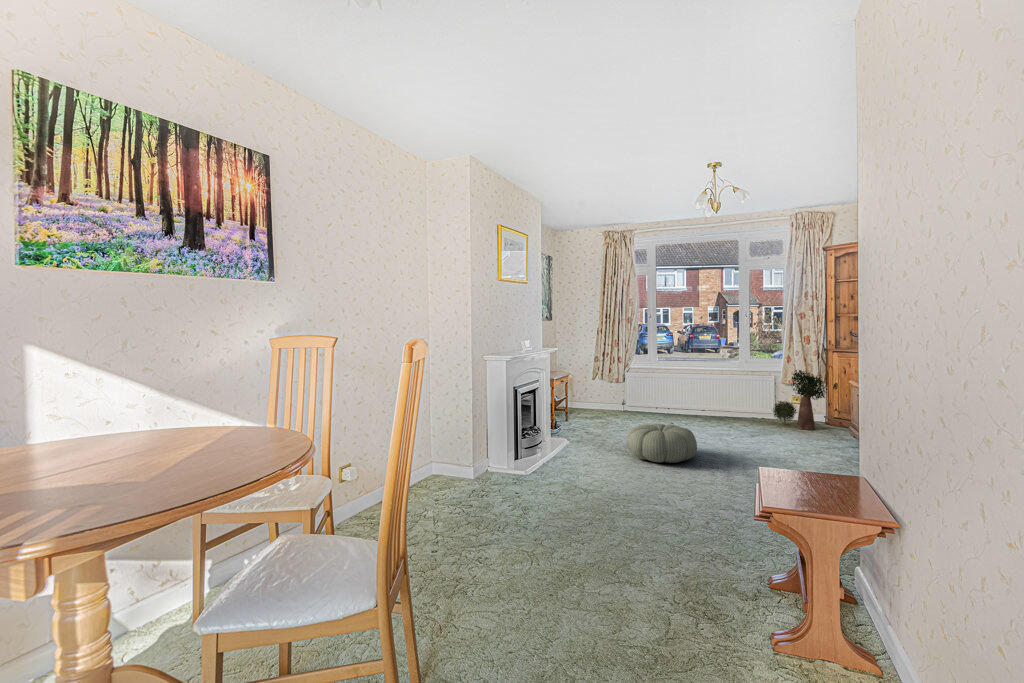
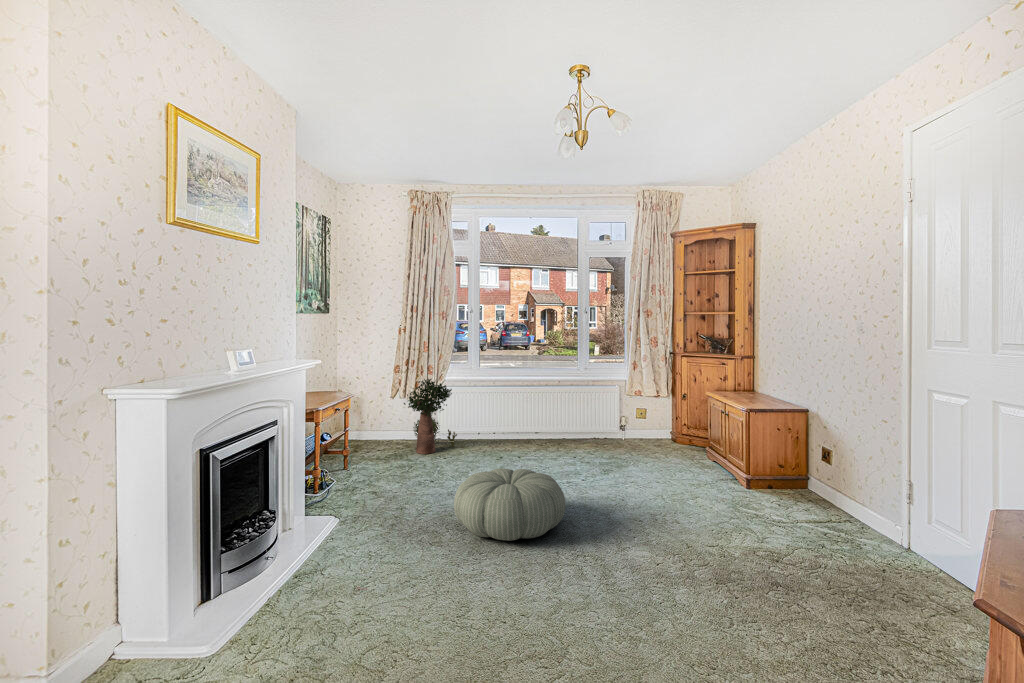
potted plant: present [773,370,828,430] -> present [404,379,457,454]

